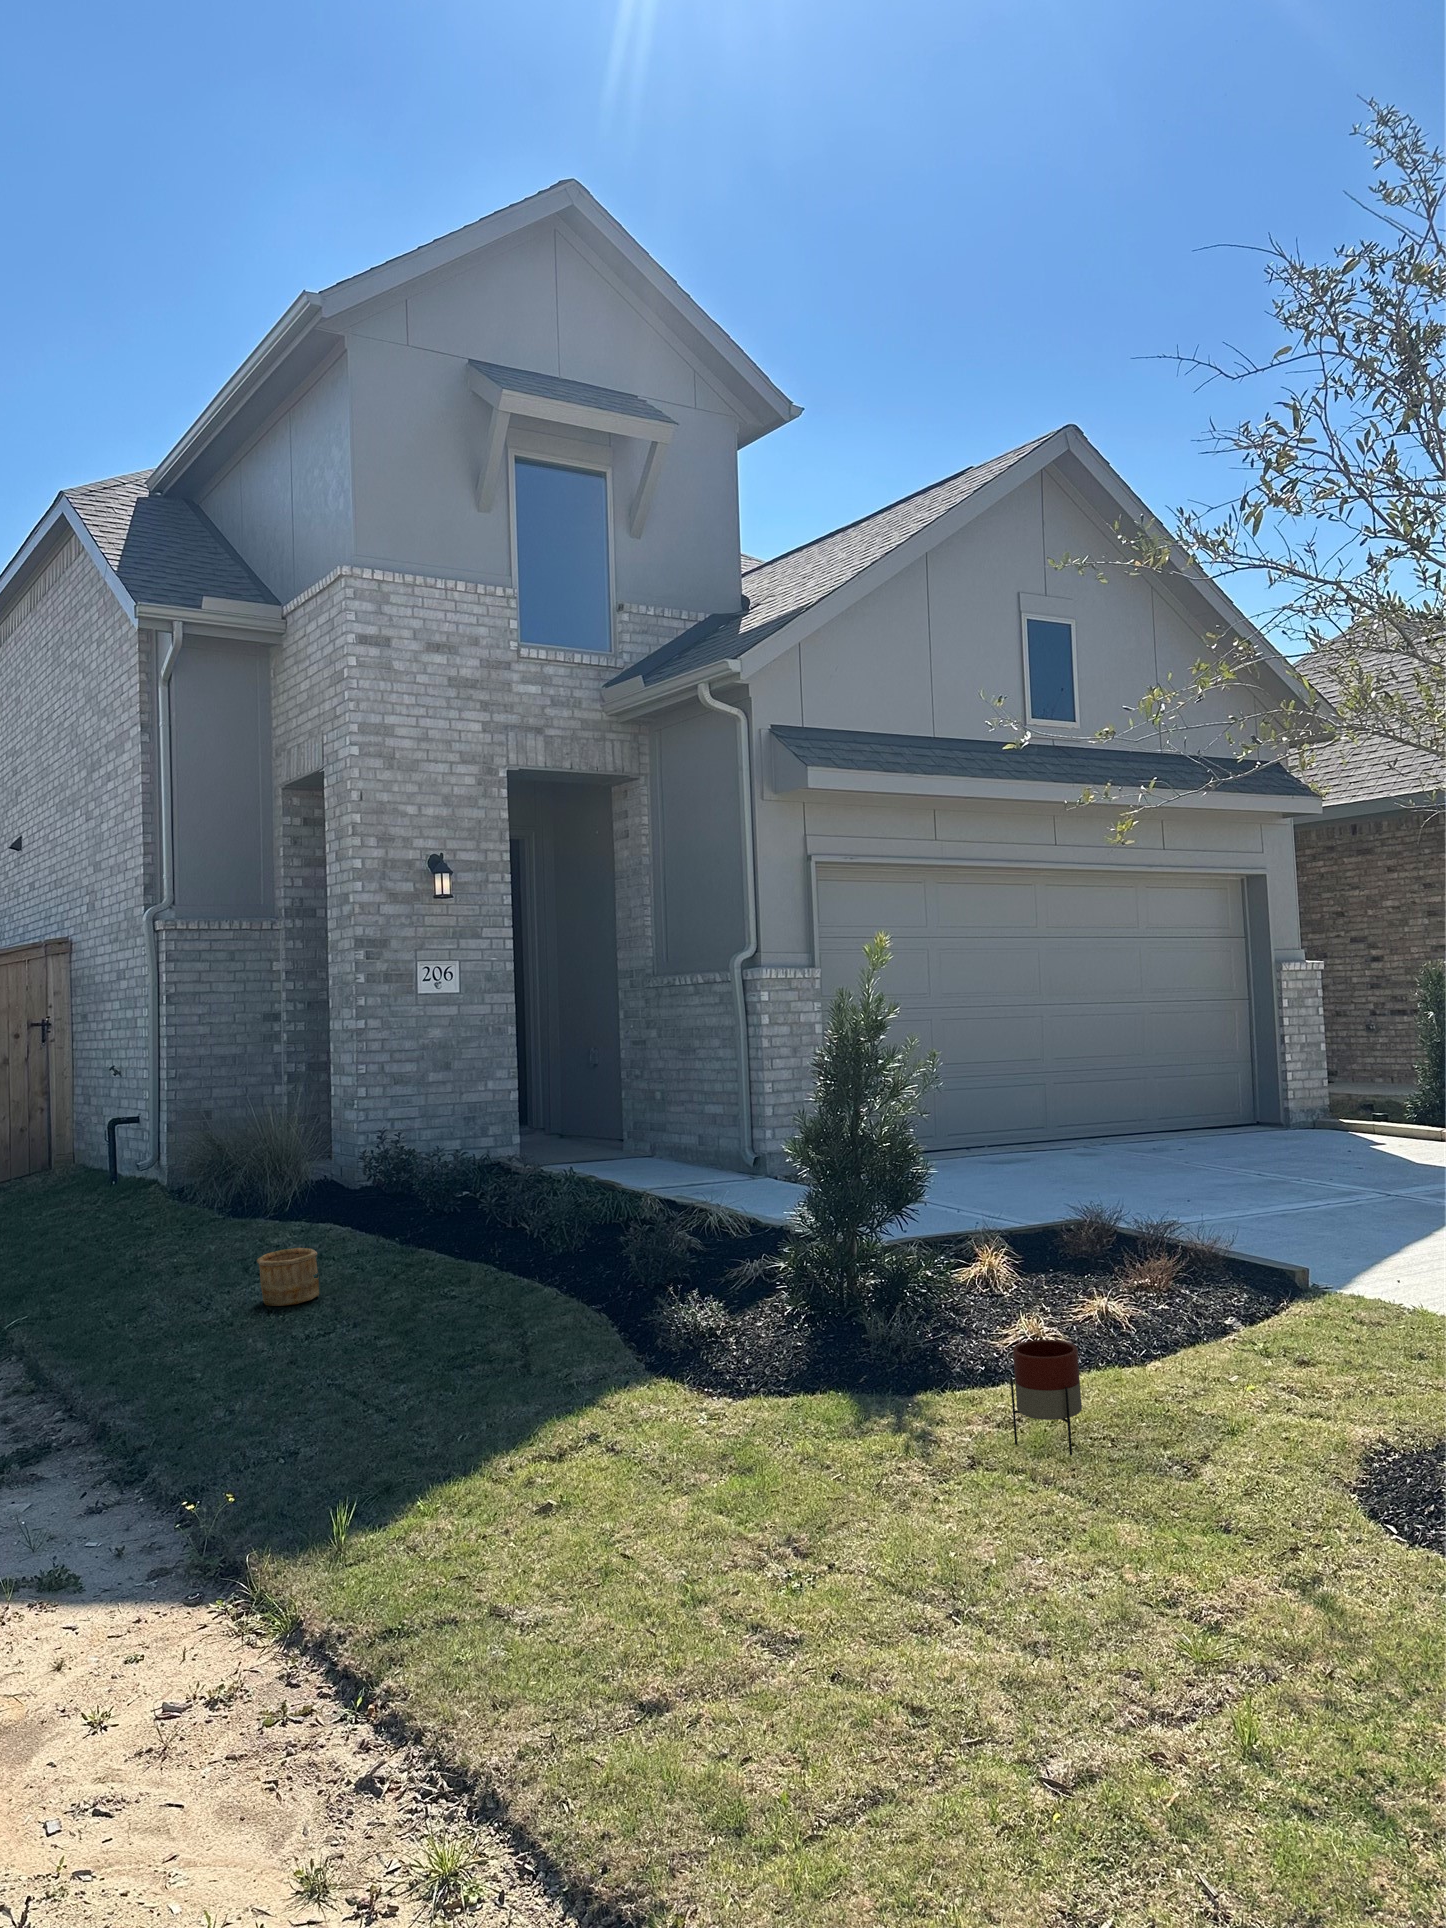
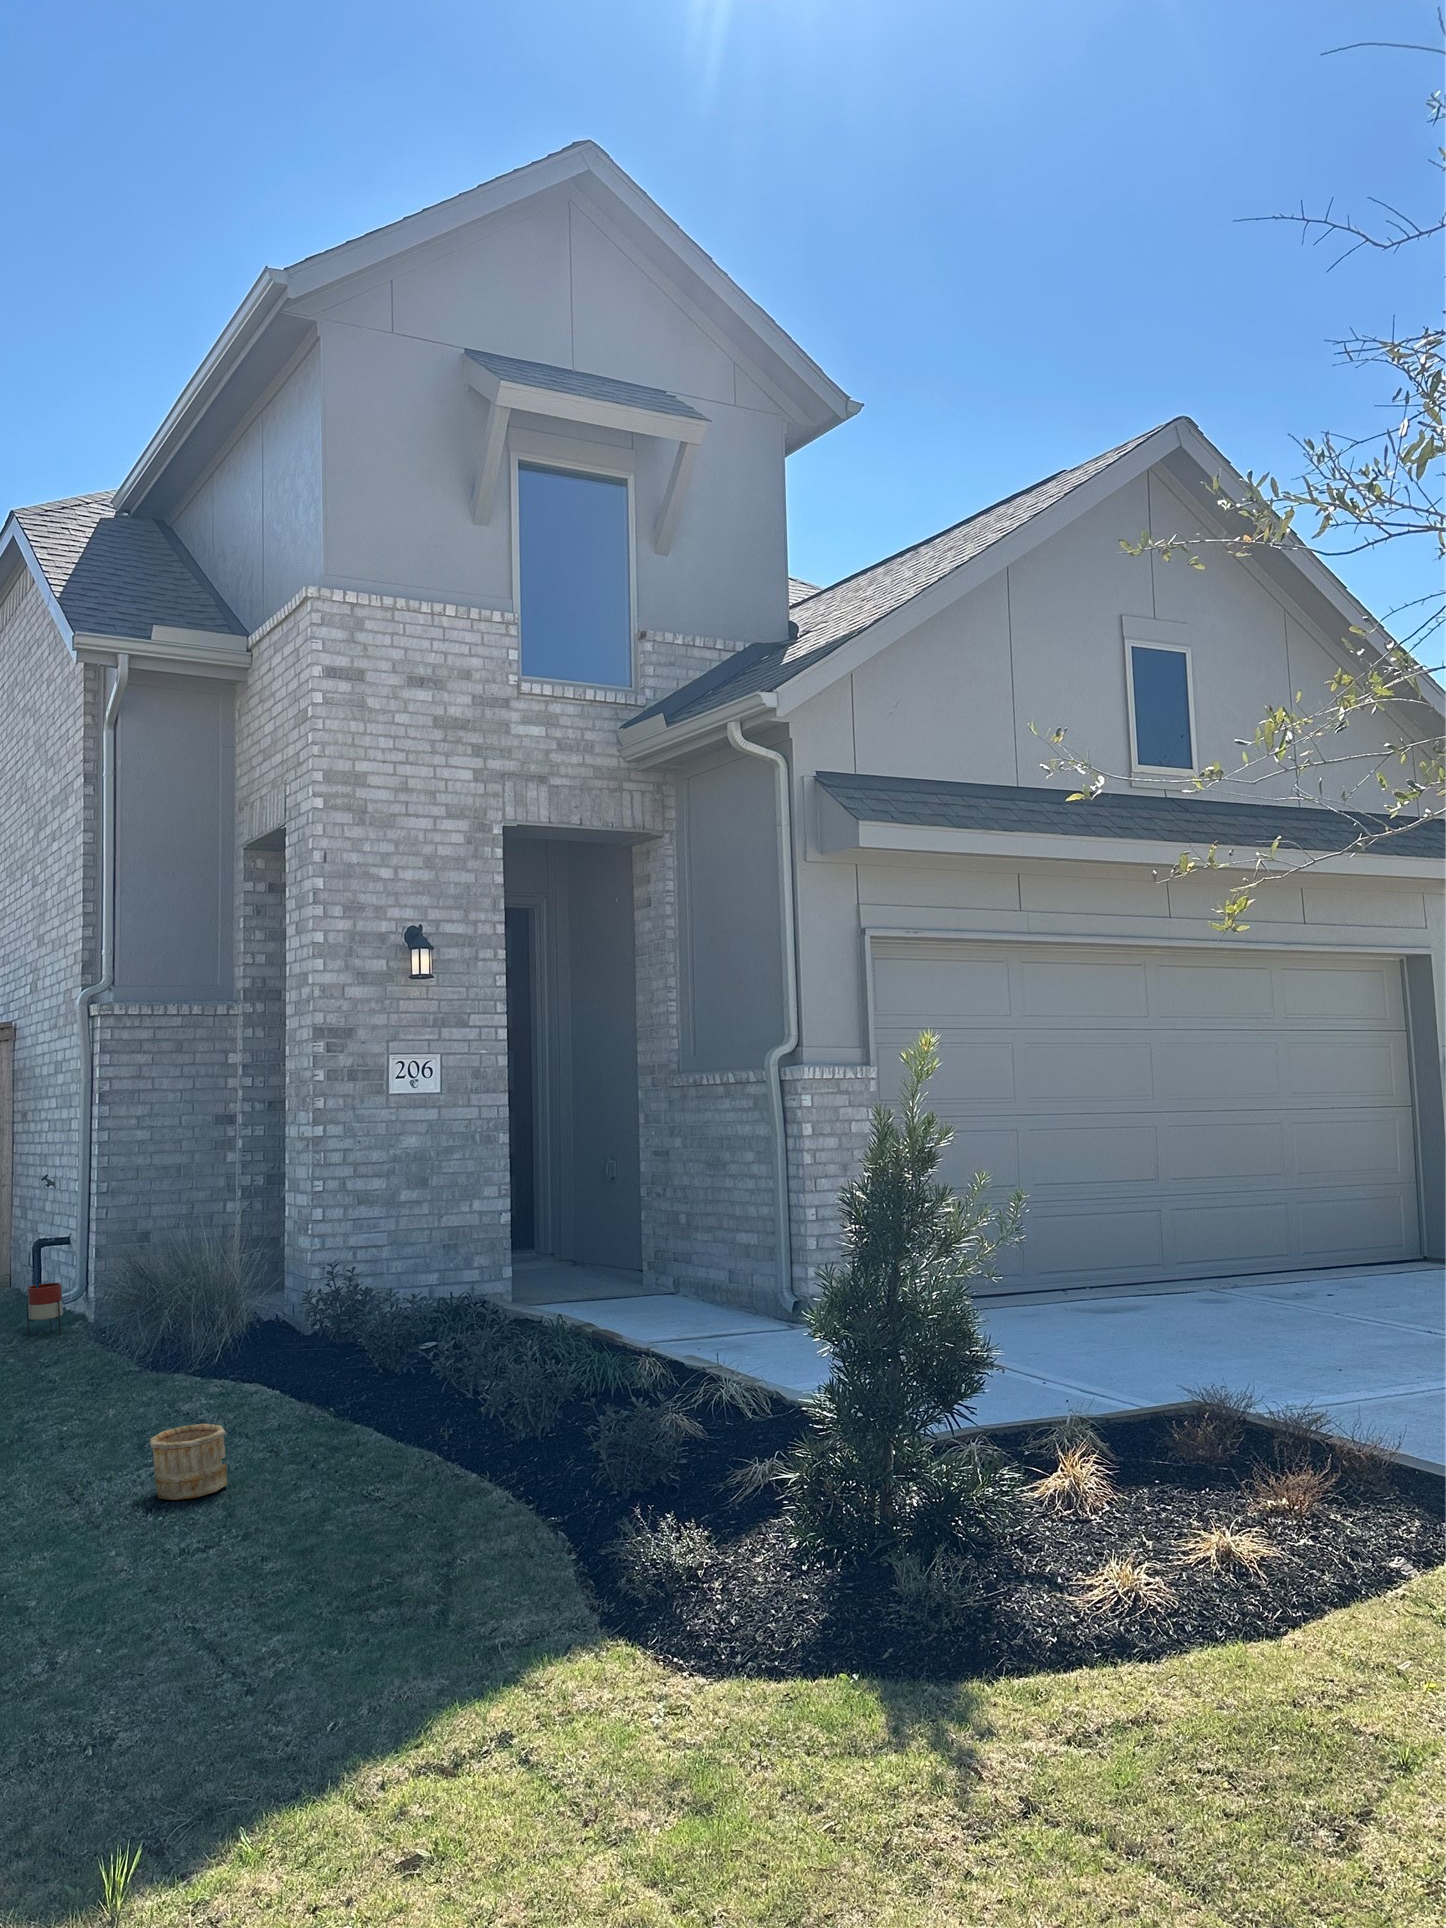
planter: present [1010,1340,1082,1455] -> present [26,1283,63,1337]

